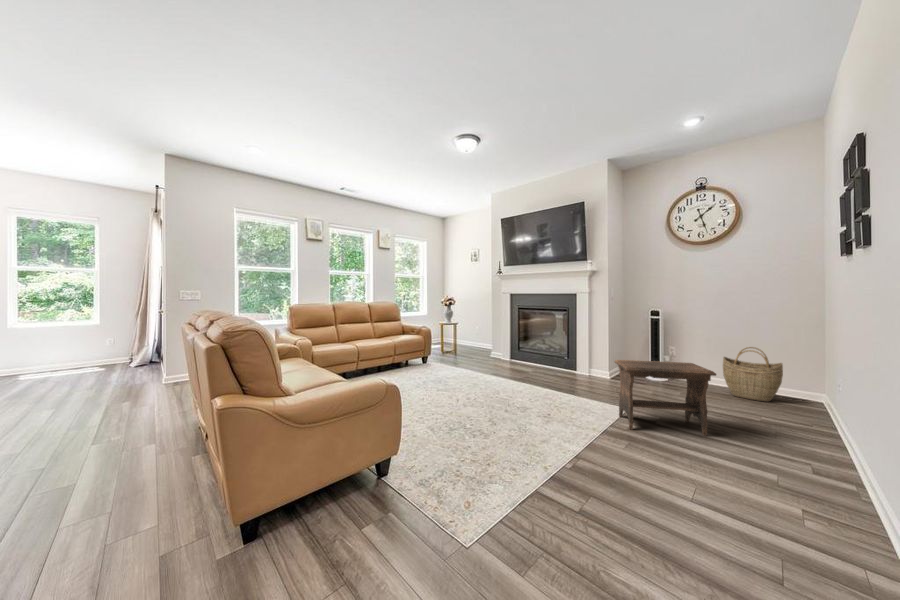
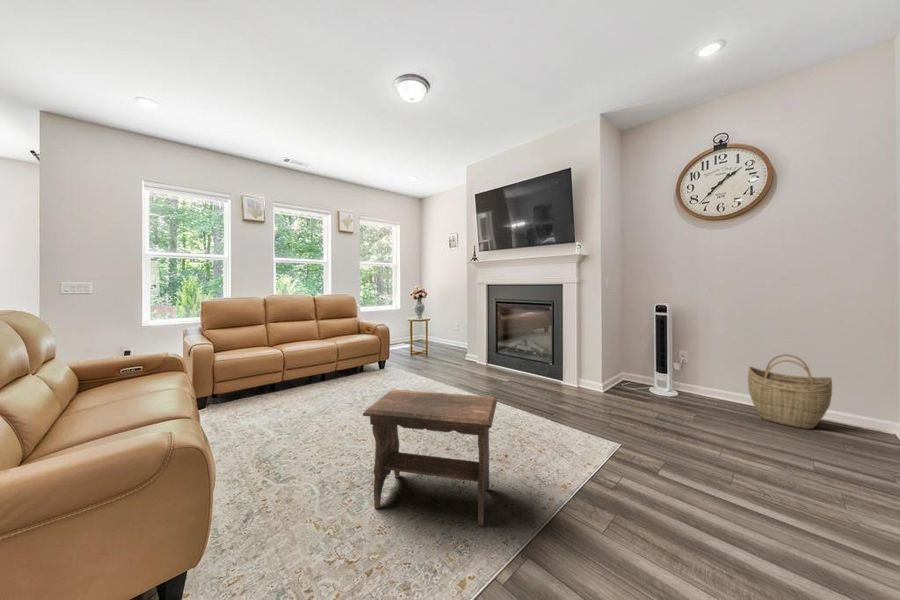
footstool: present [614,360,716,436] -> present [363,389,497,526]

